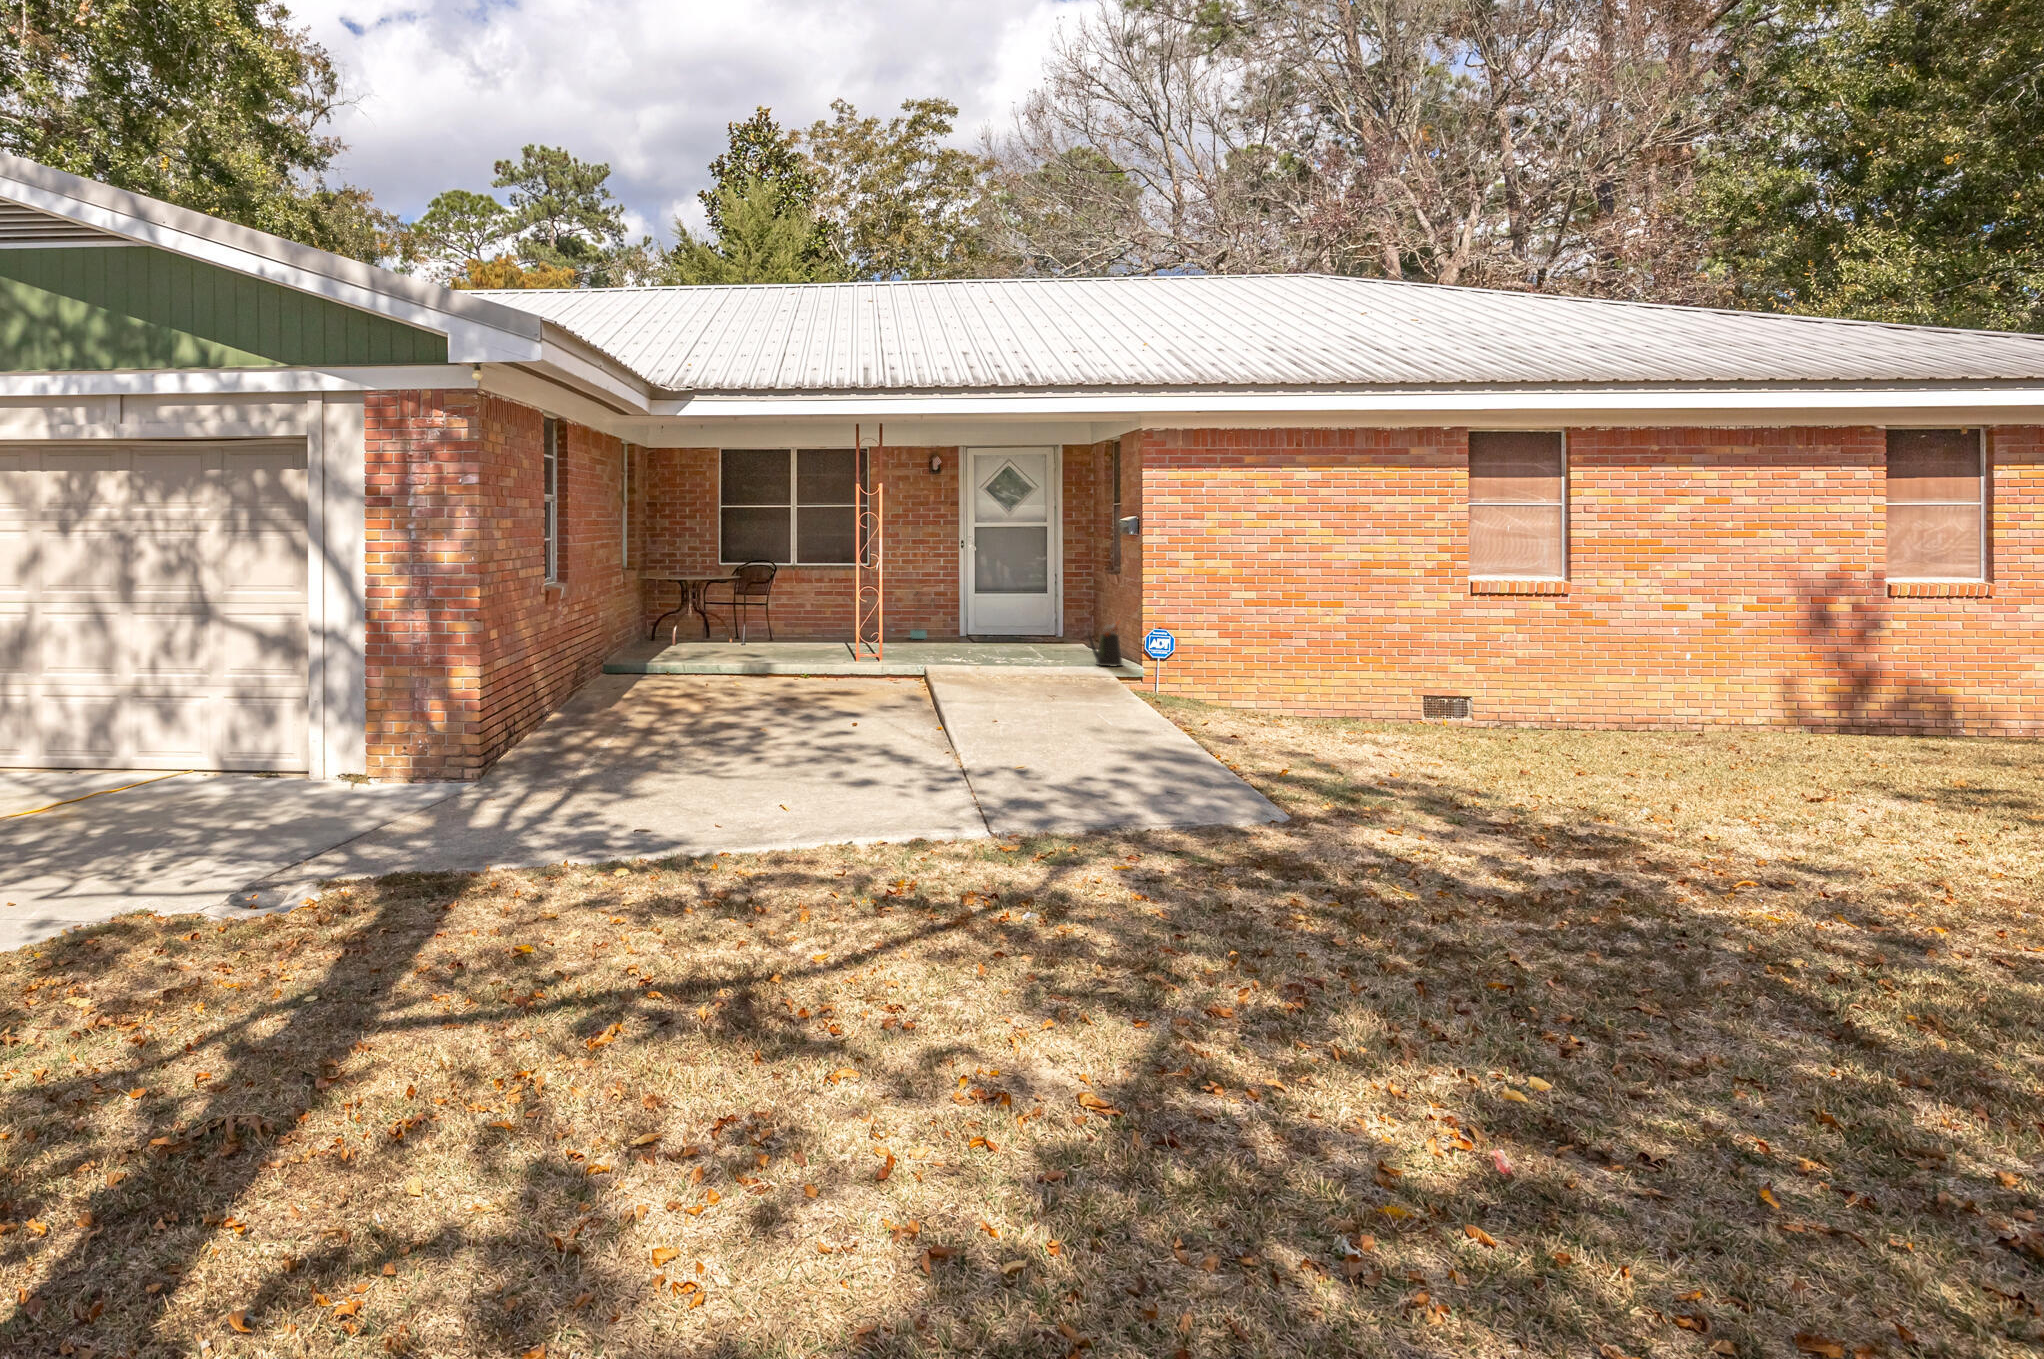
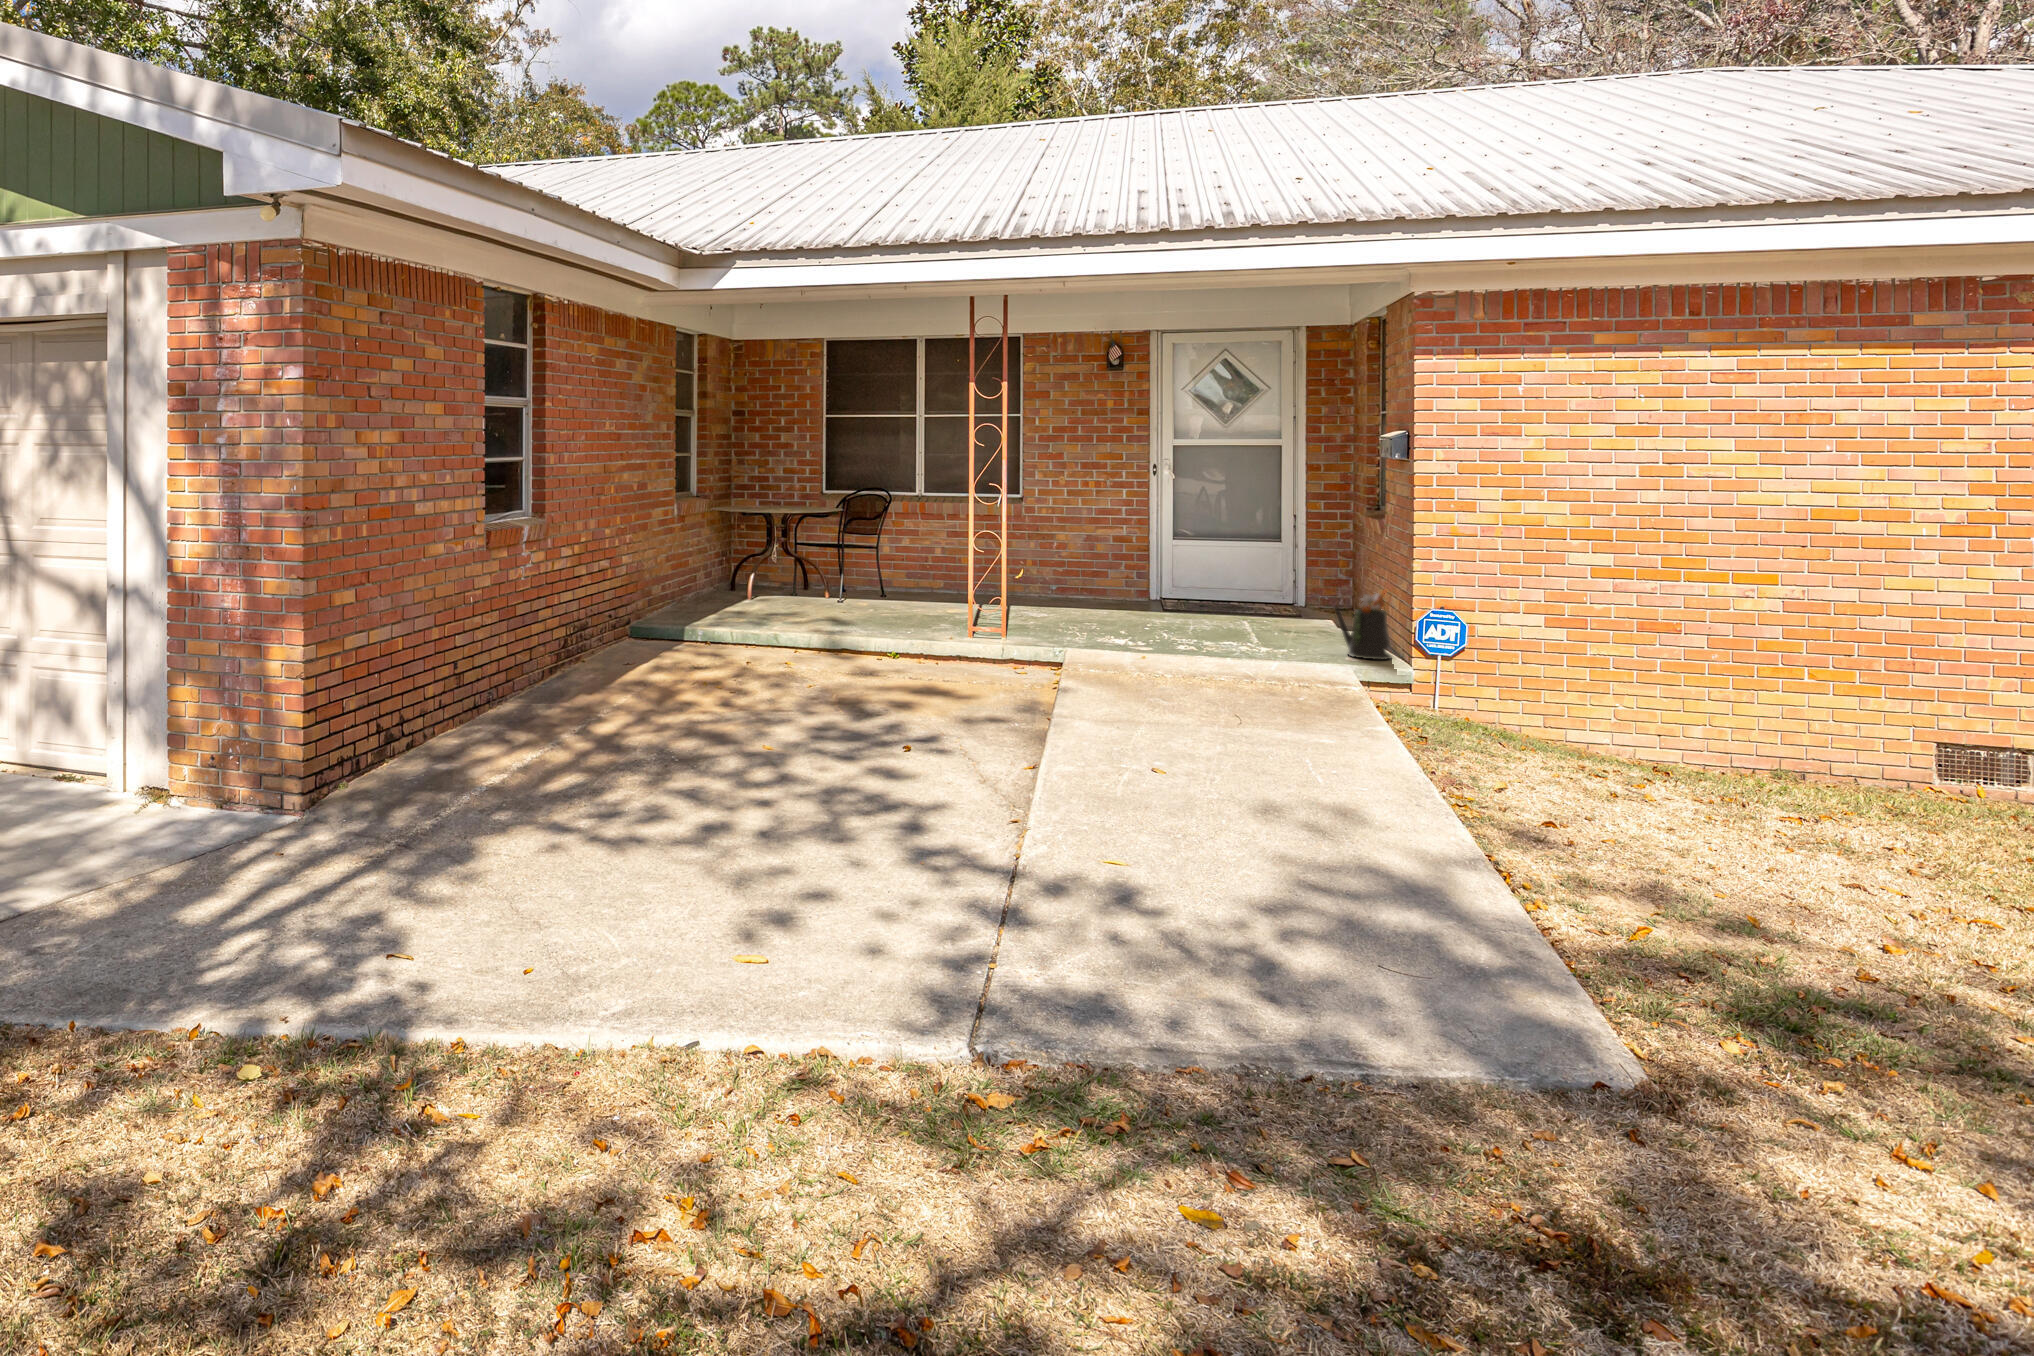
potted plant: present [910,592,932,639] -> none [1067,527,1111,604]

